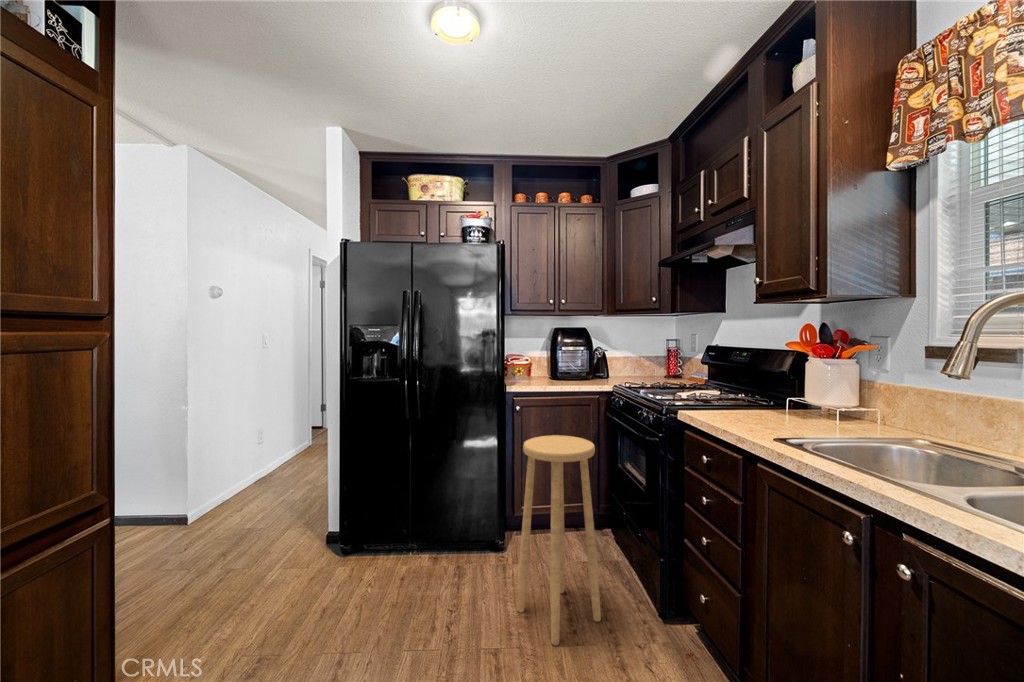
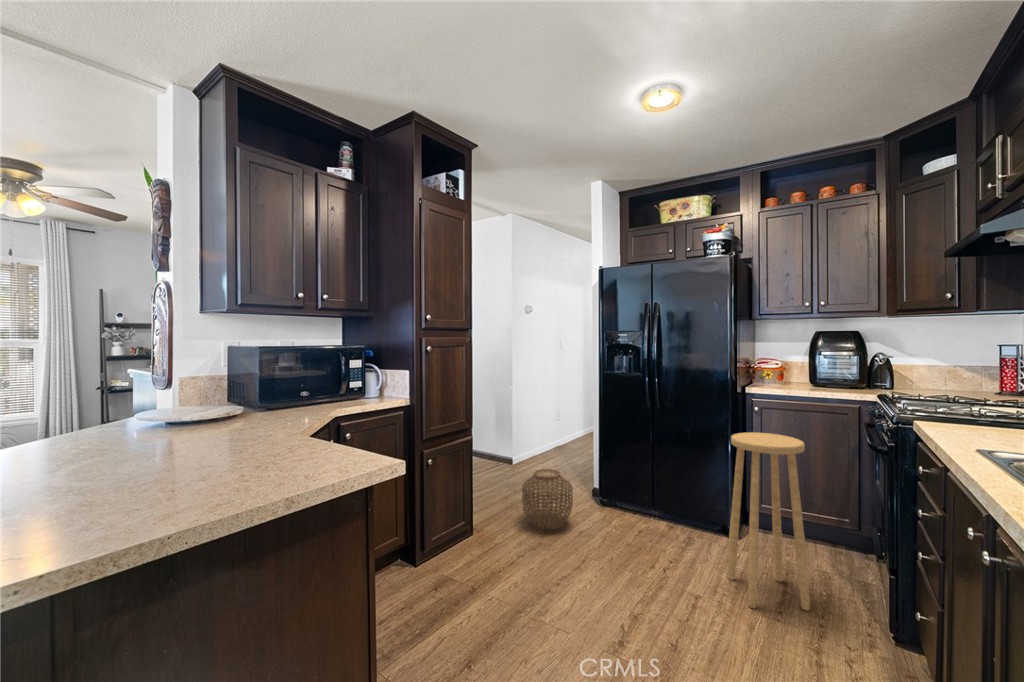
woven basket: none [214,531,306,636] -> present [522,469,573,530]

